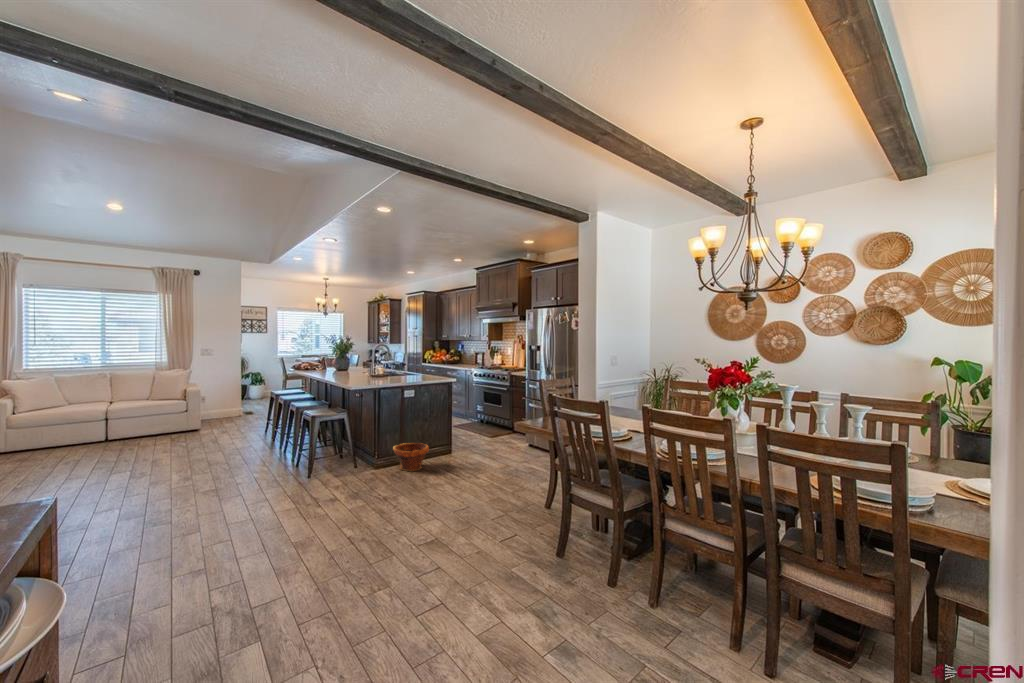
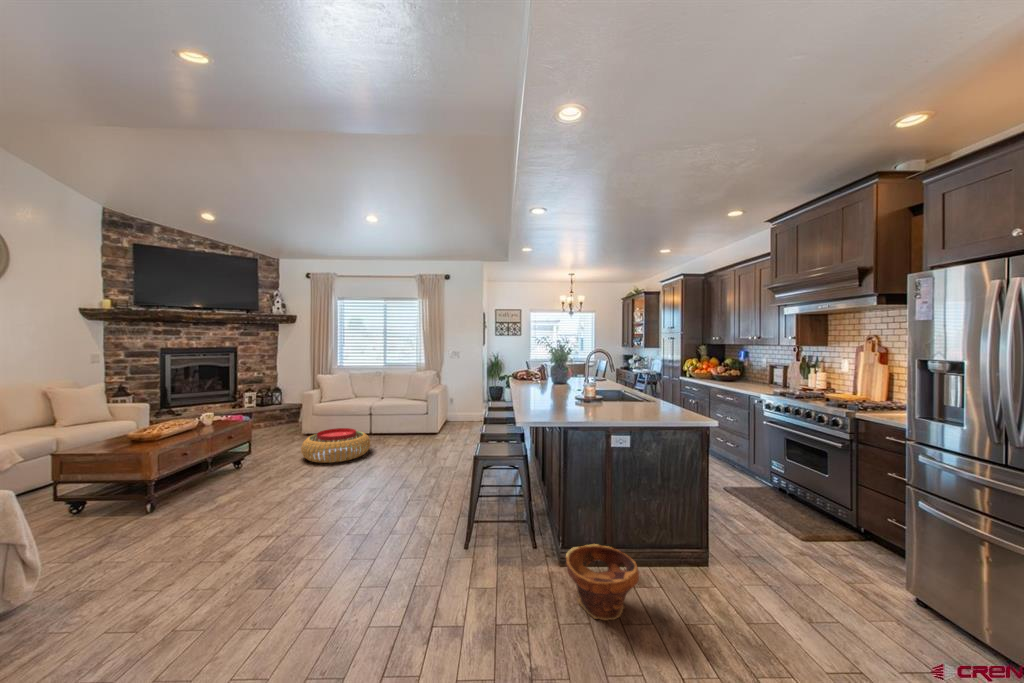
pouf: none [67,427,155,461] -> present [301,428,370,463]

